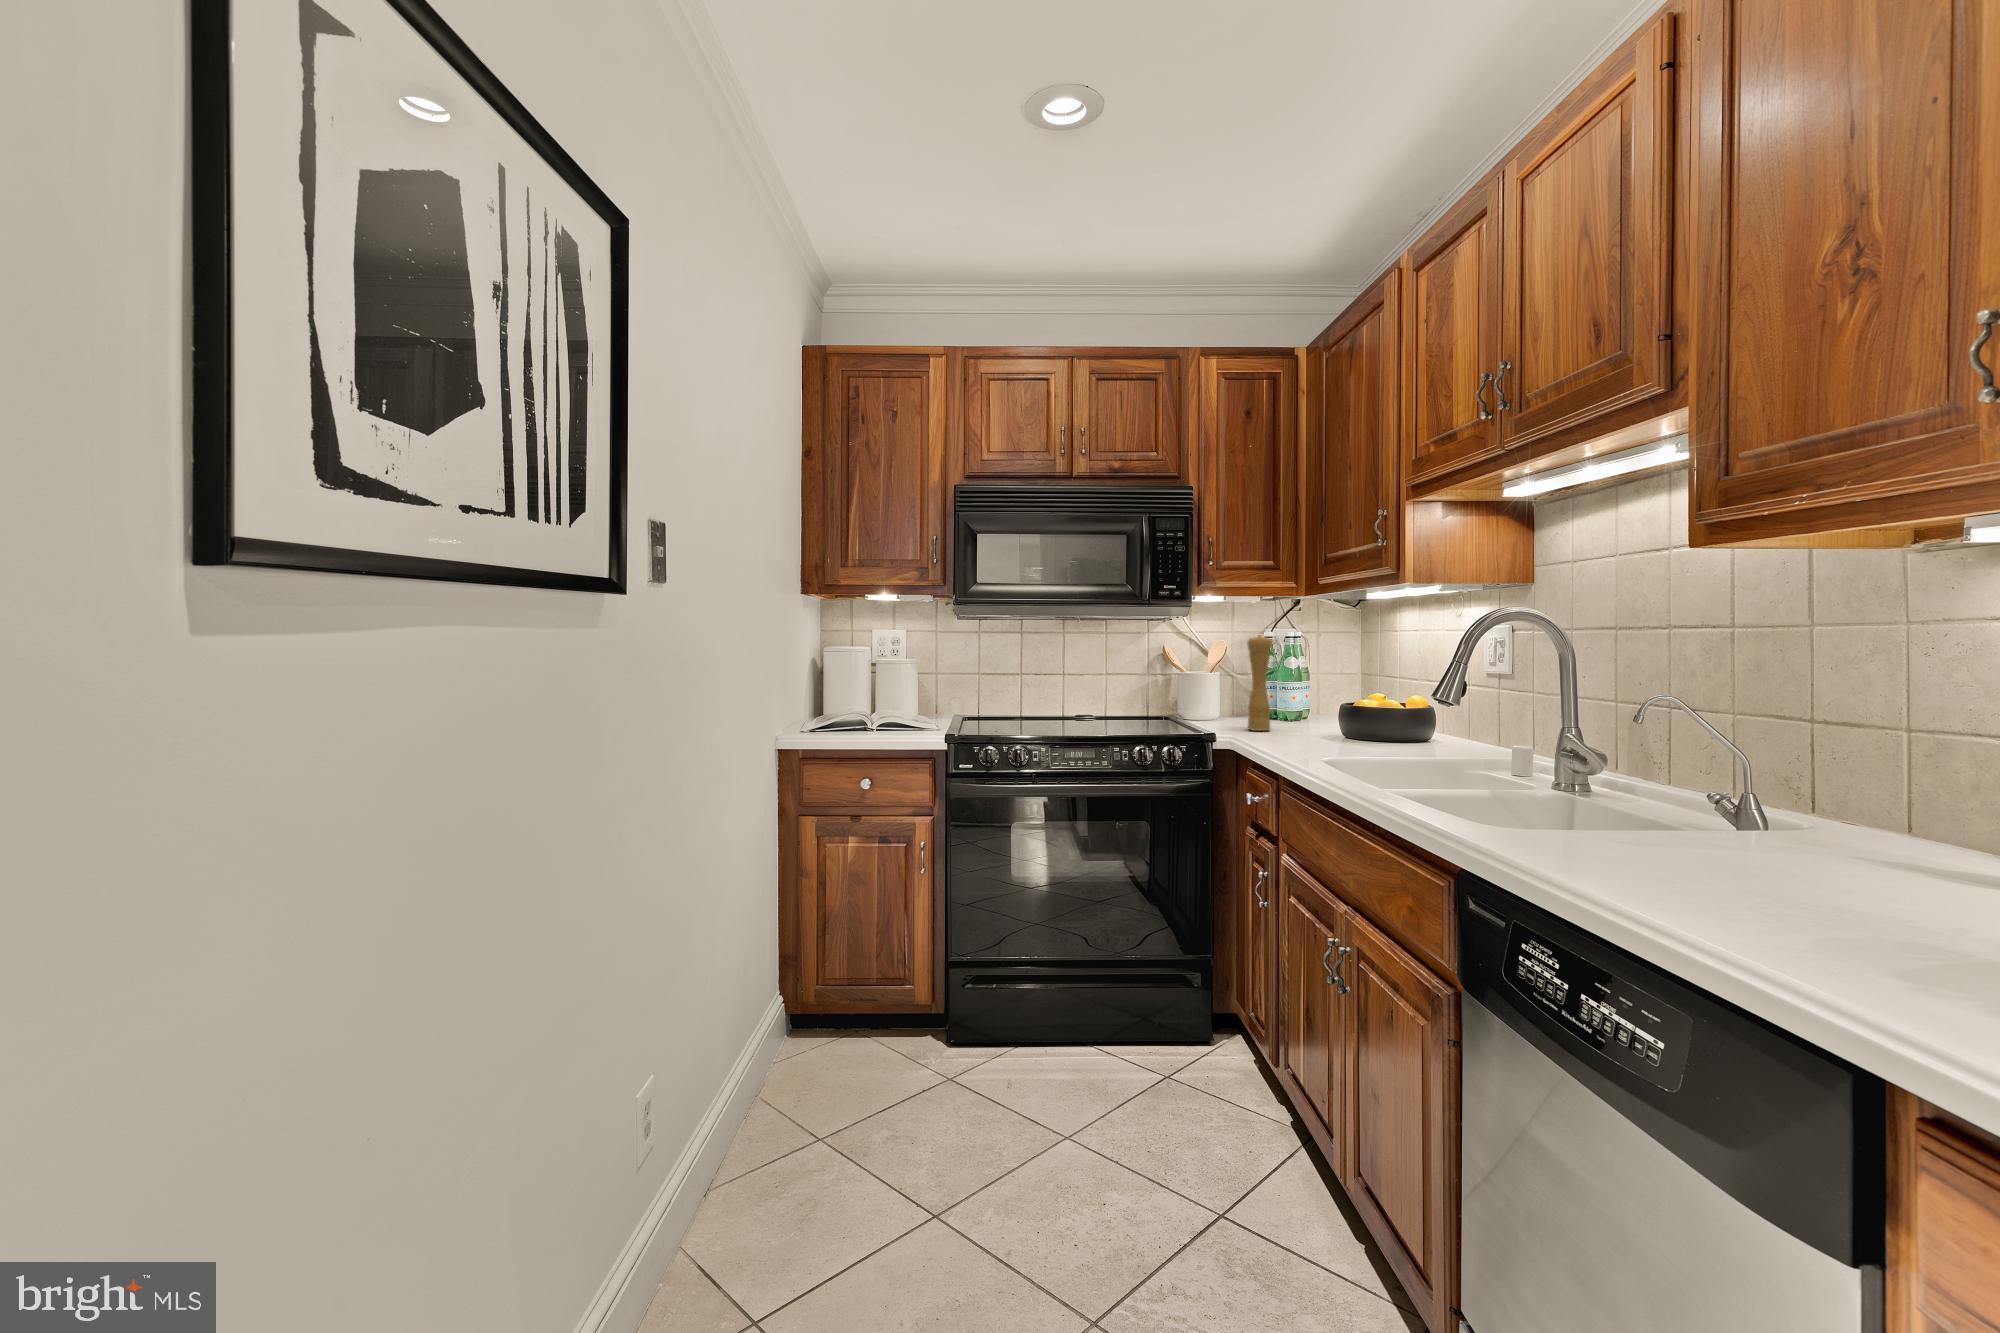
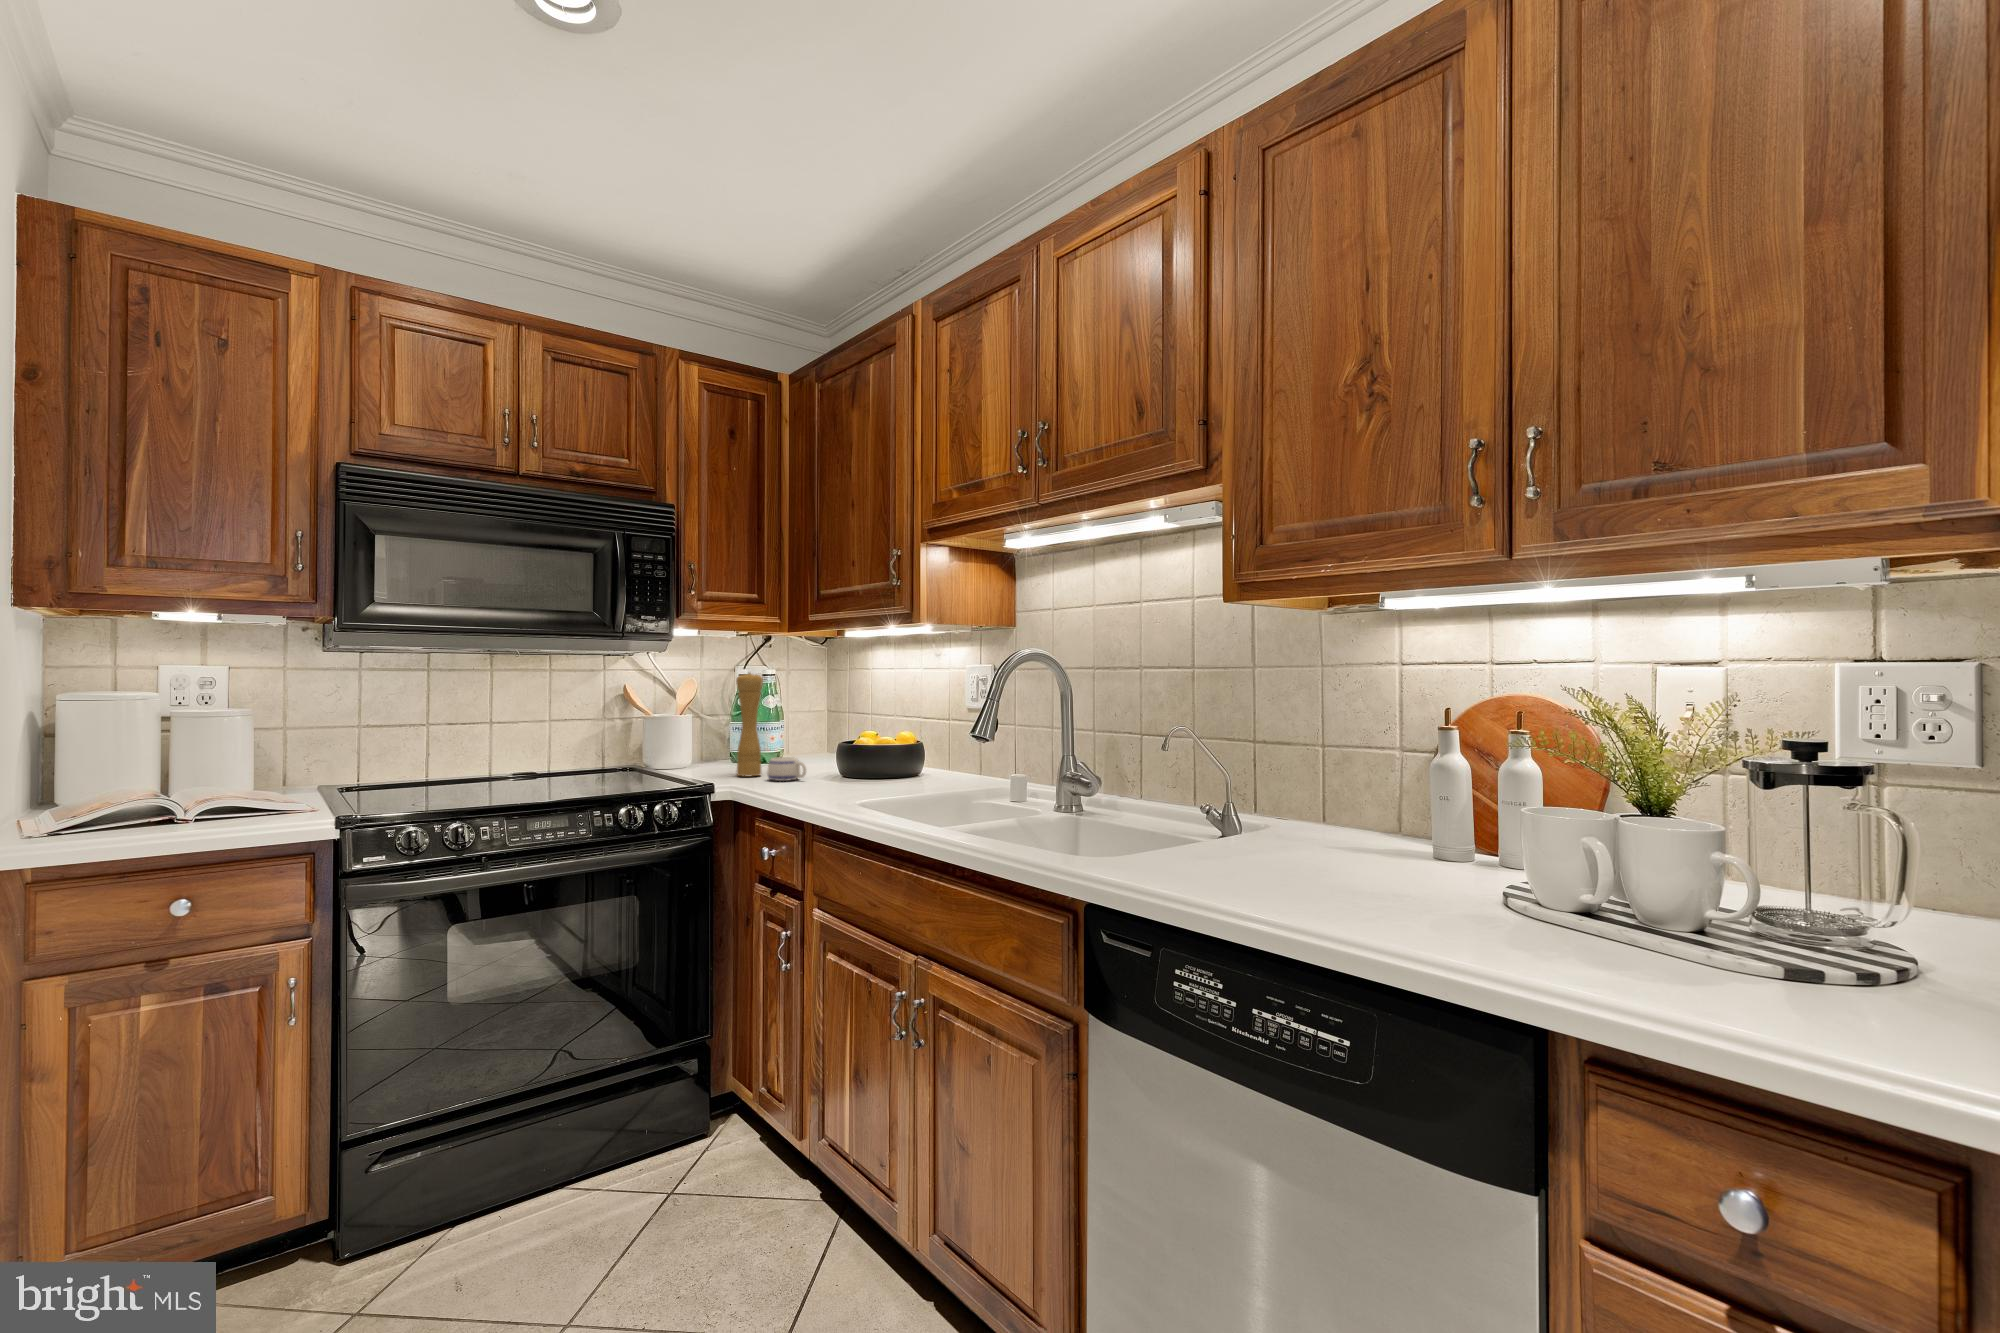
mug: none [1270,715,1306,736] -> present [767,757,806,781]

